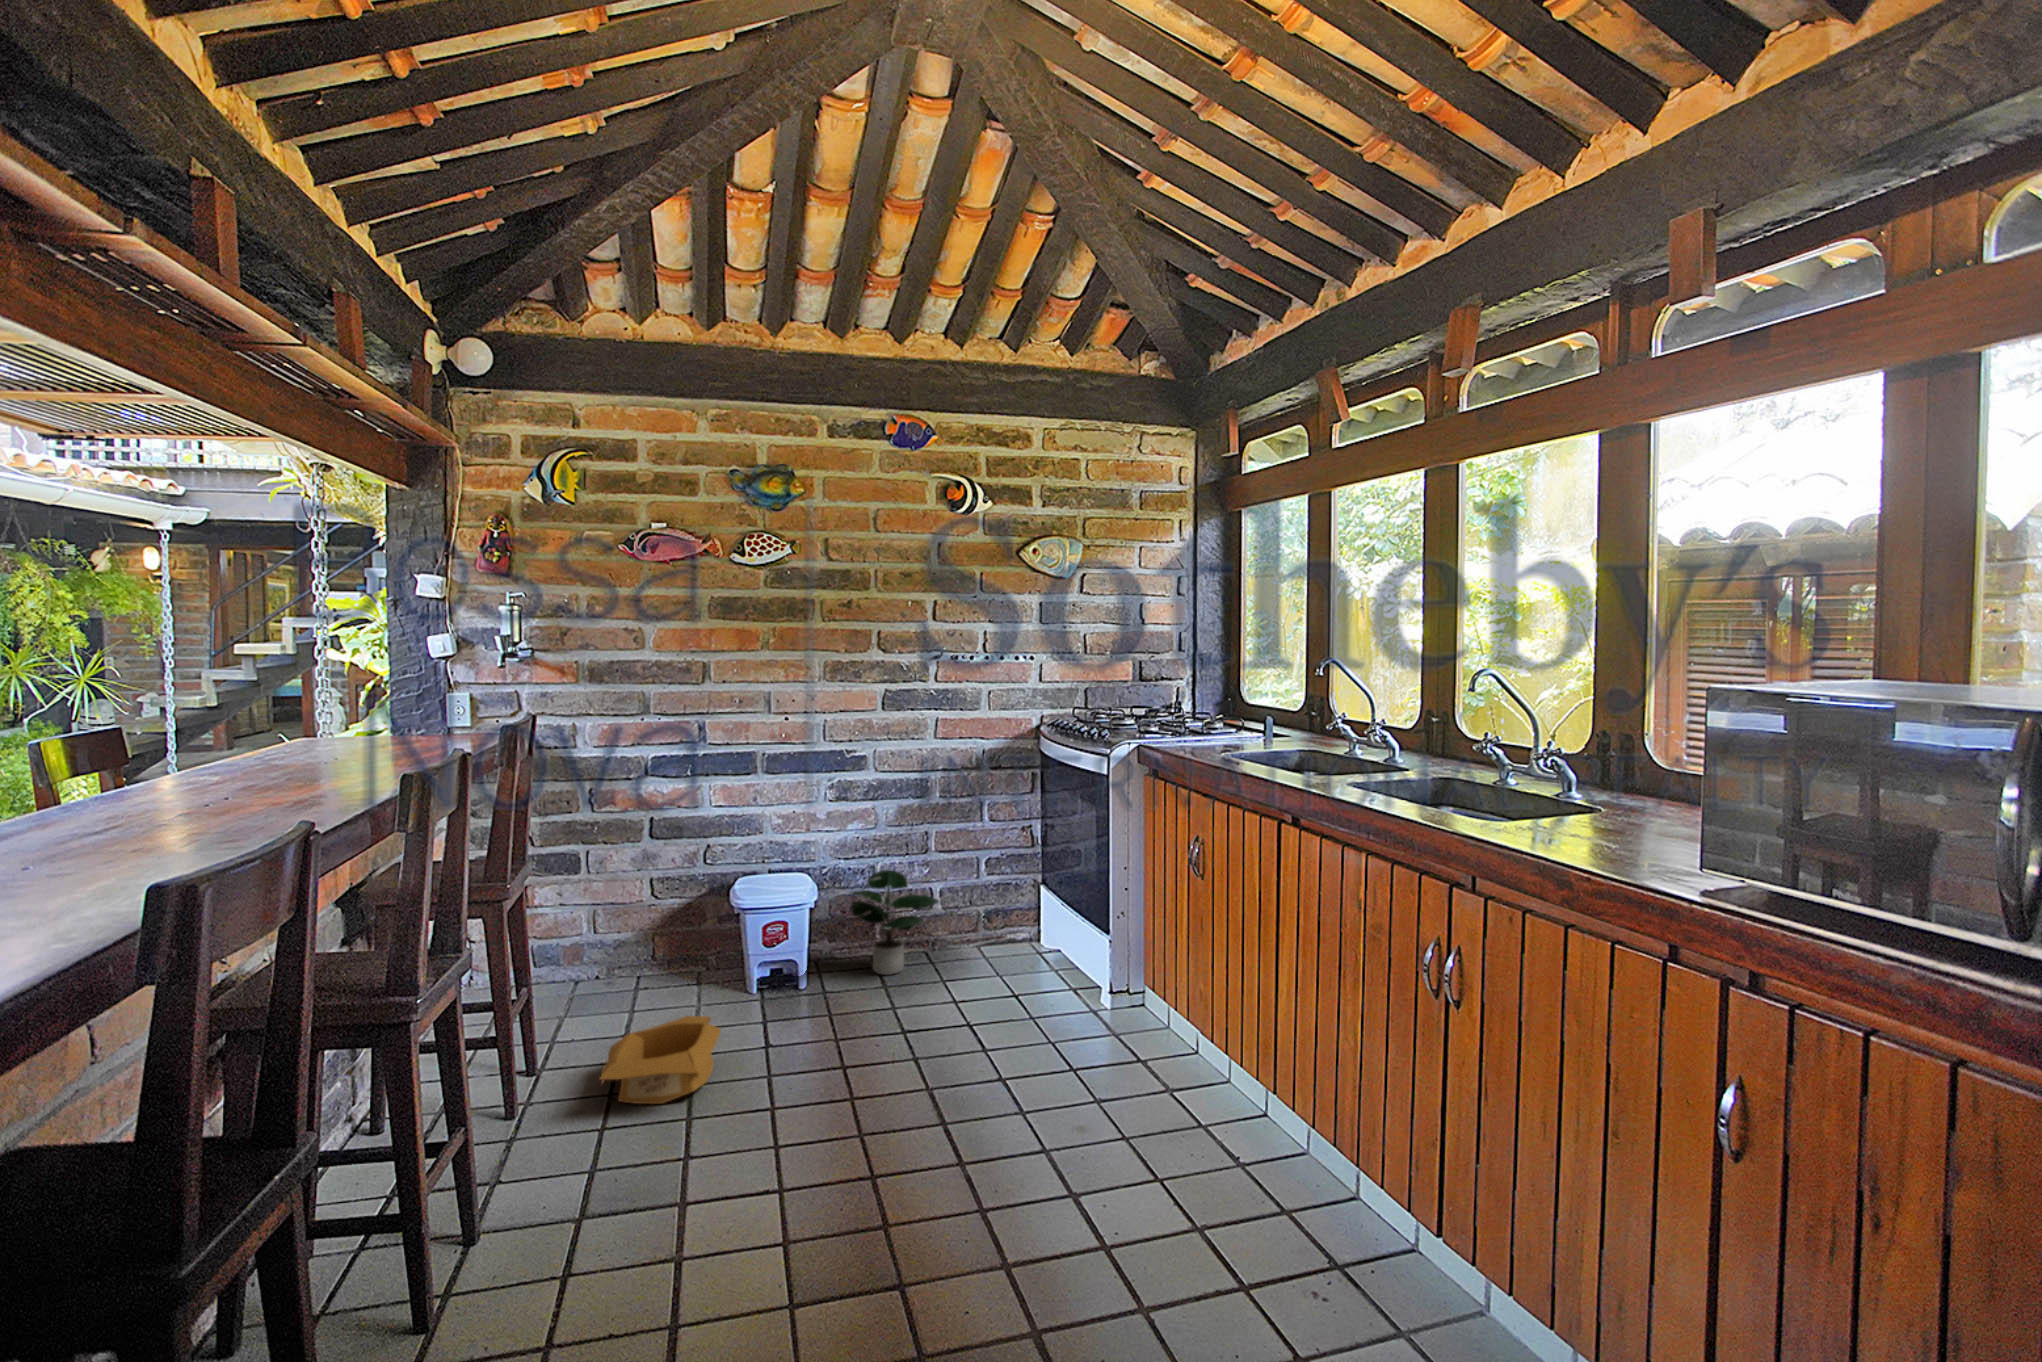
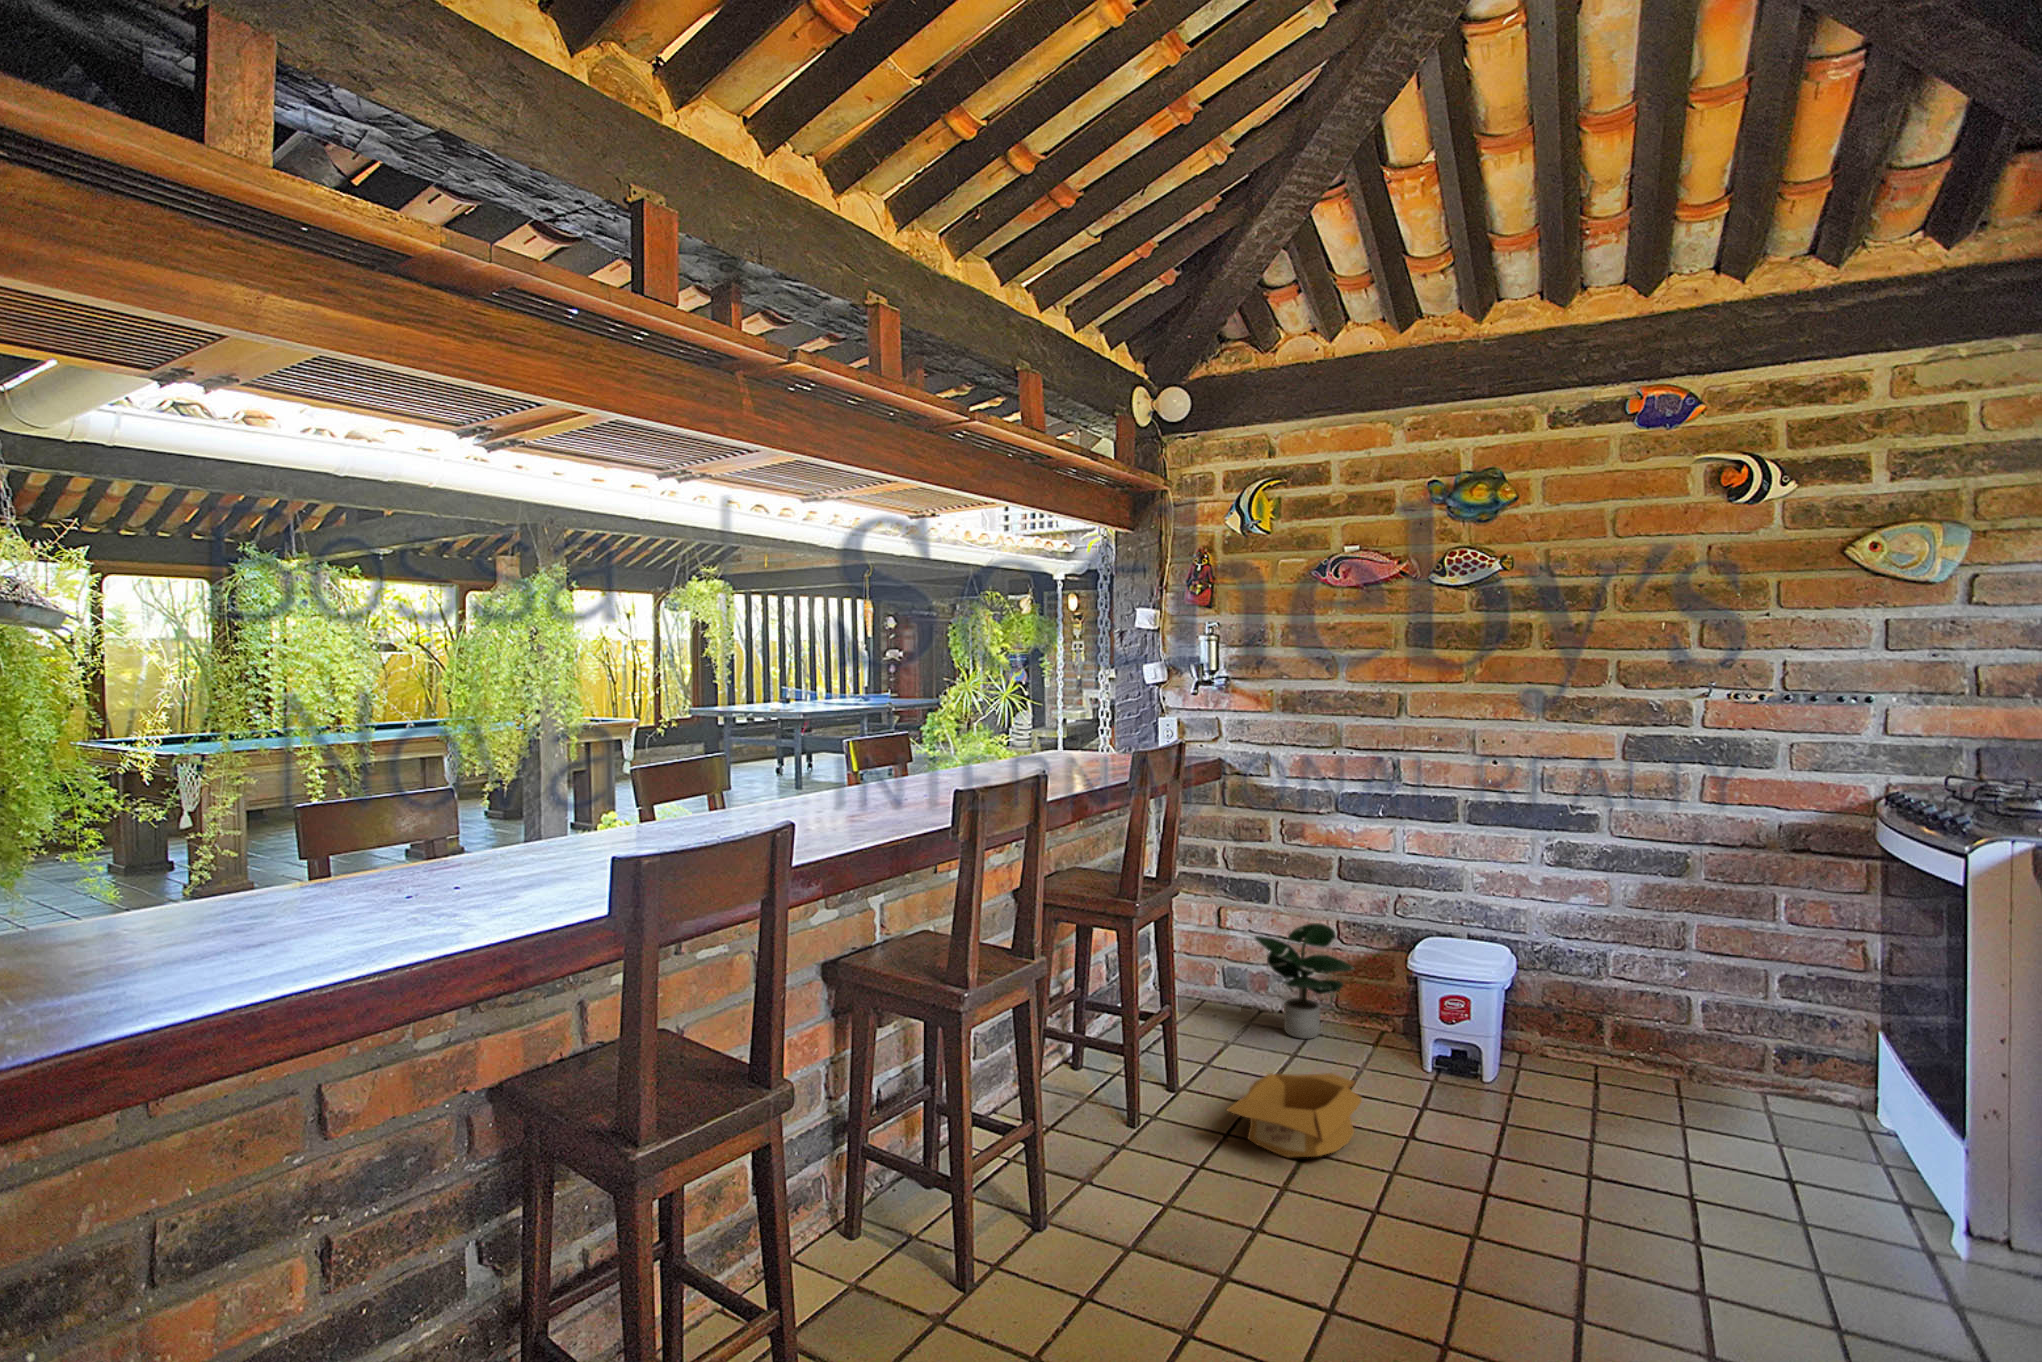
potted plant: present [850,870,939,975] -> present [1254,923,1354,1039]

